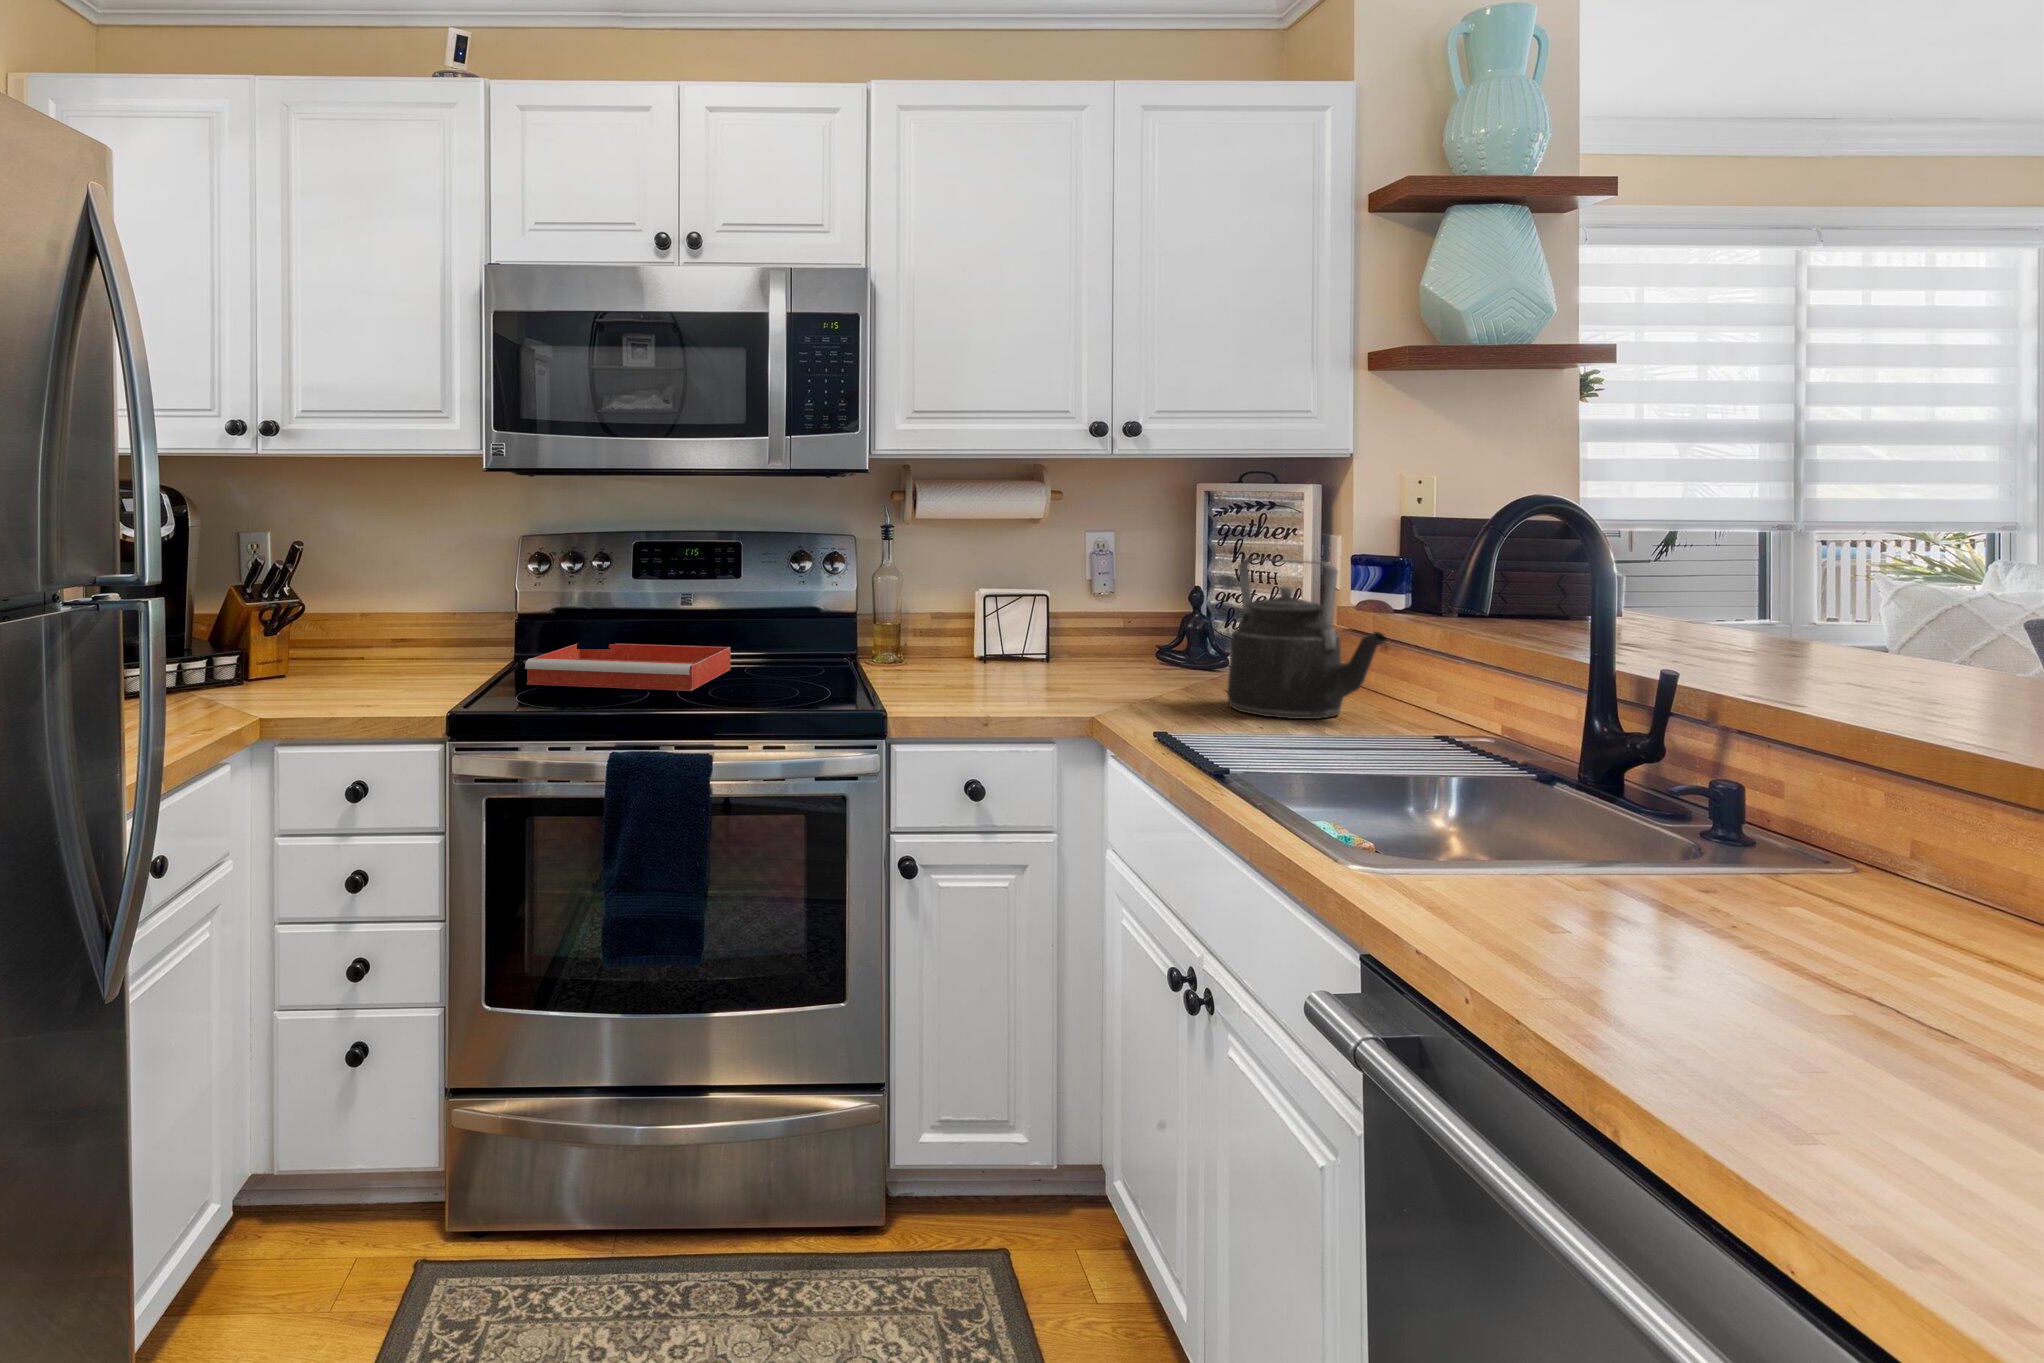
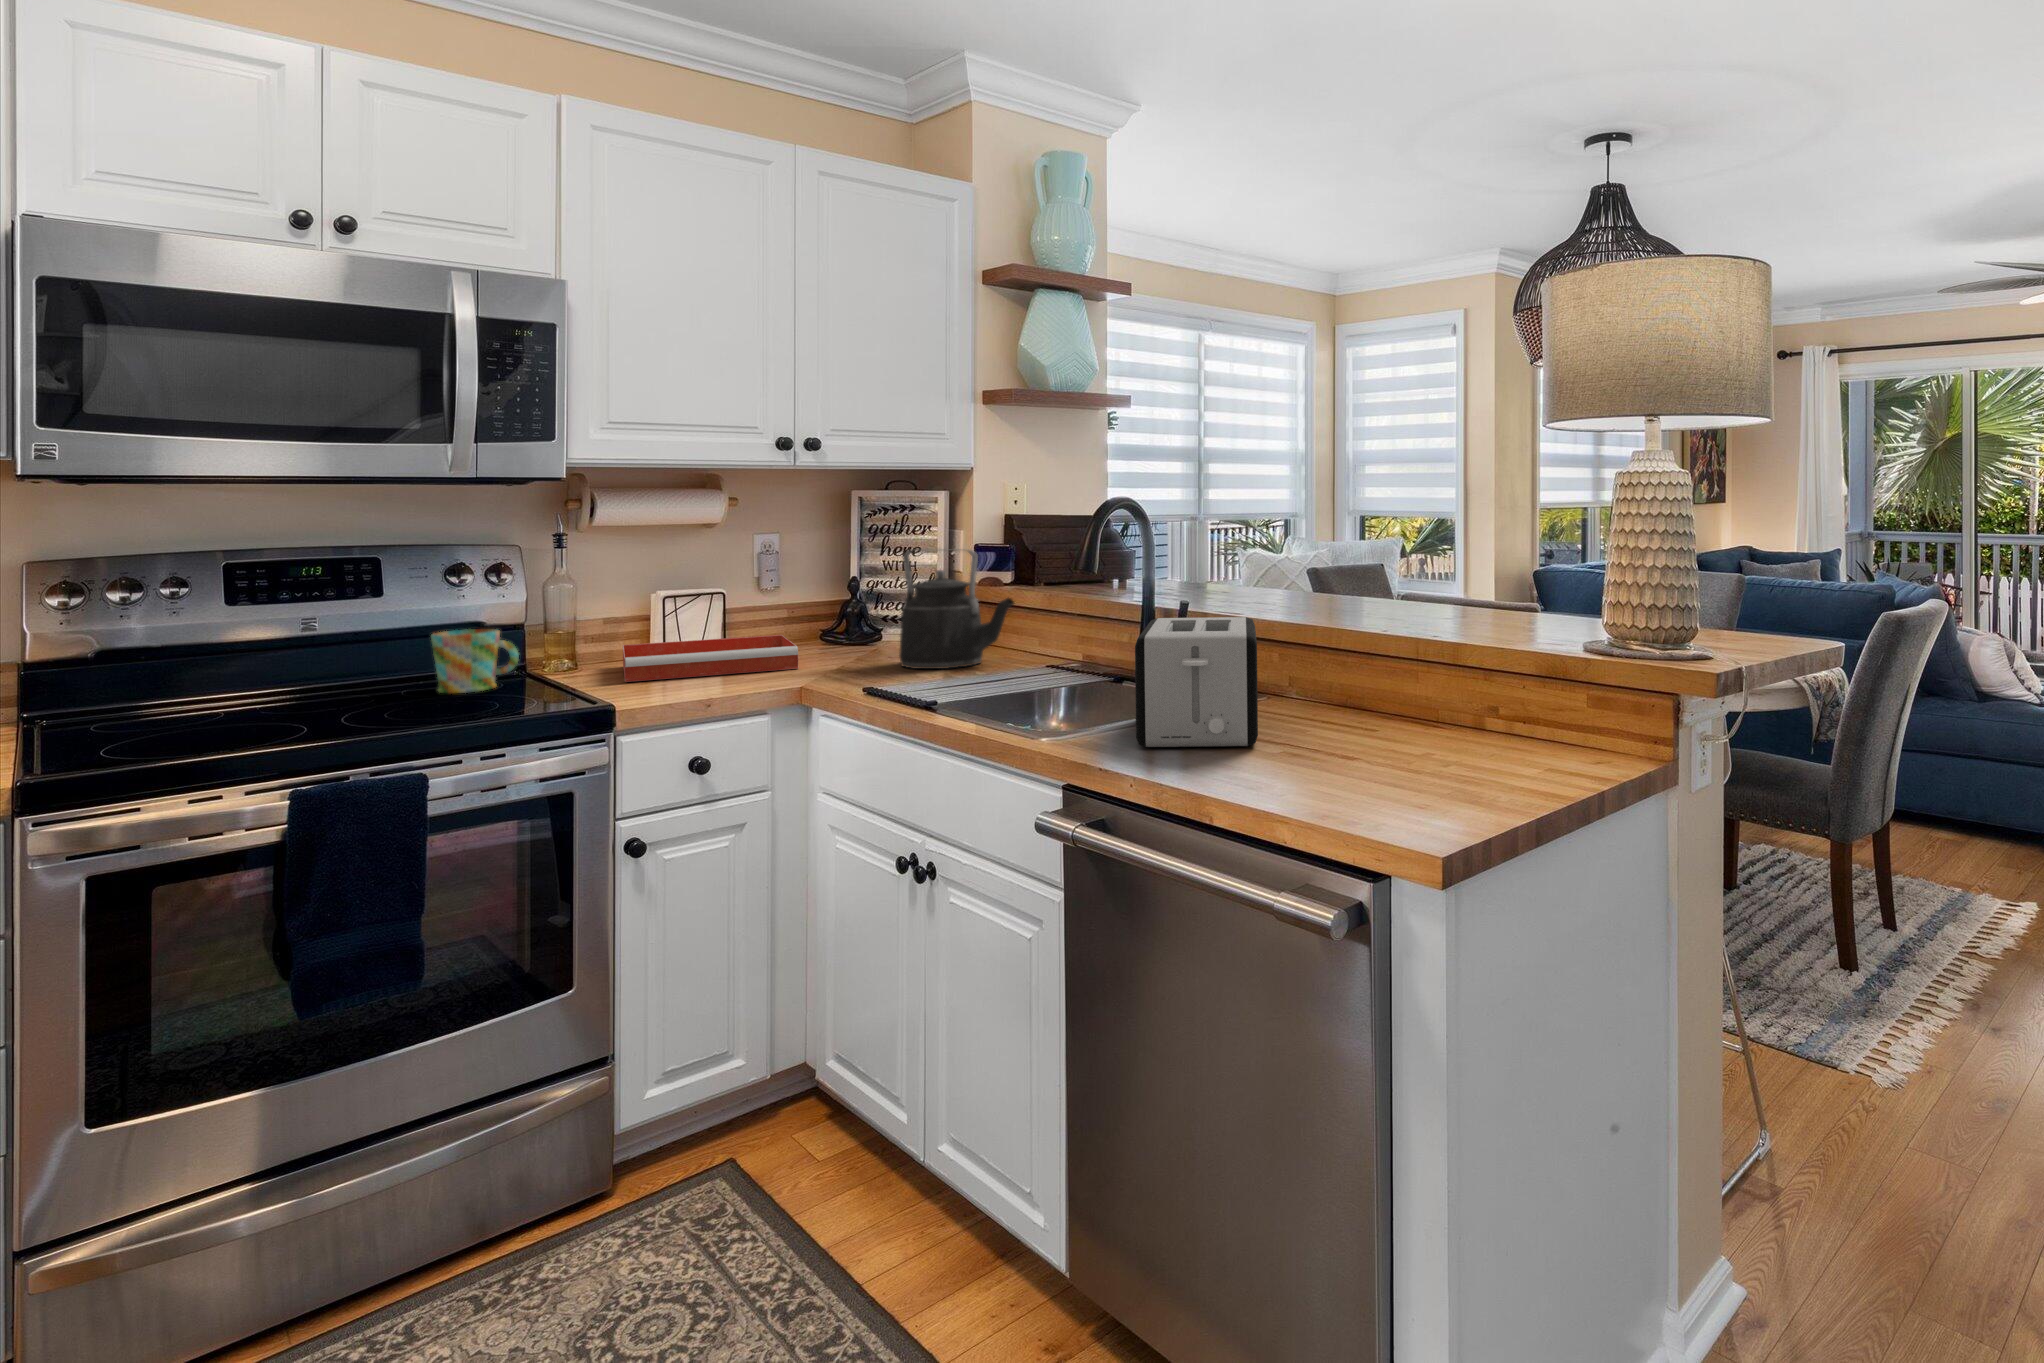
mug: none [769,616,840,679] -> present [431,629,519,693]
tray: present [525,643,730,691] -> present [623,635,799,682]
toaster: none [1509,700,1792,968] -> present [1135,617,1258,747]

